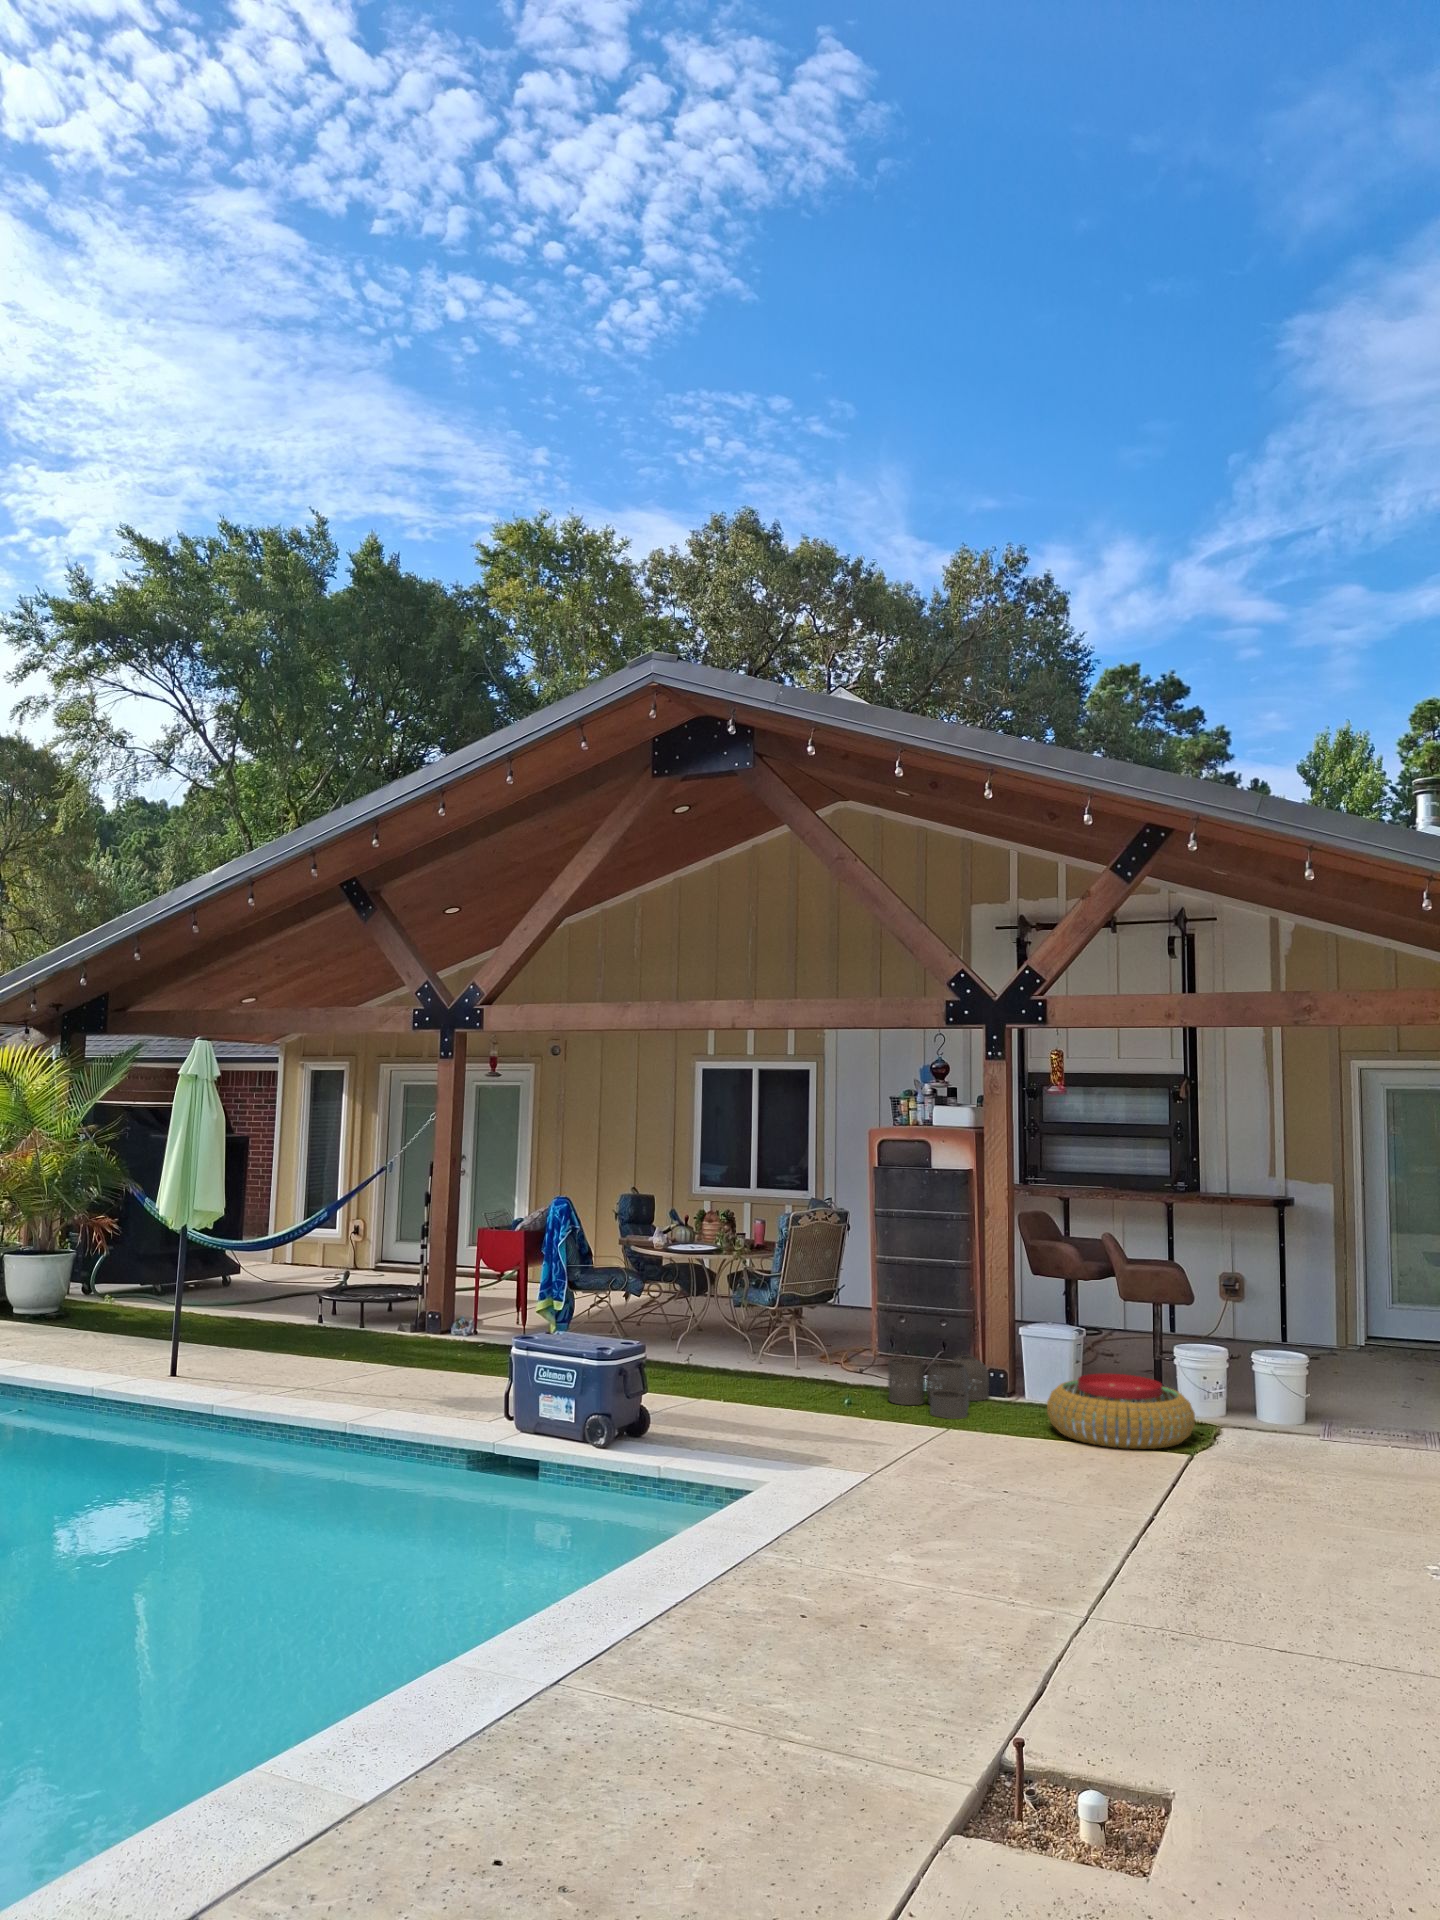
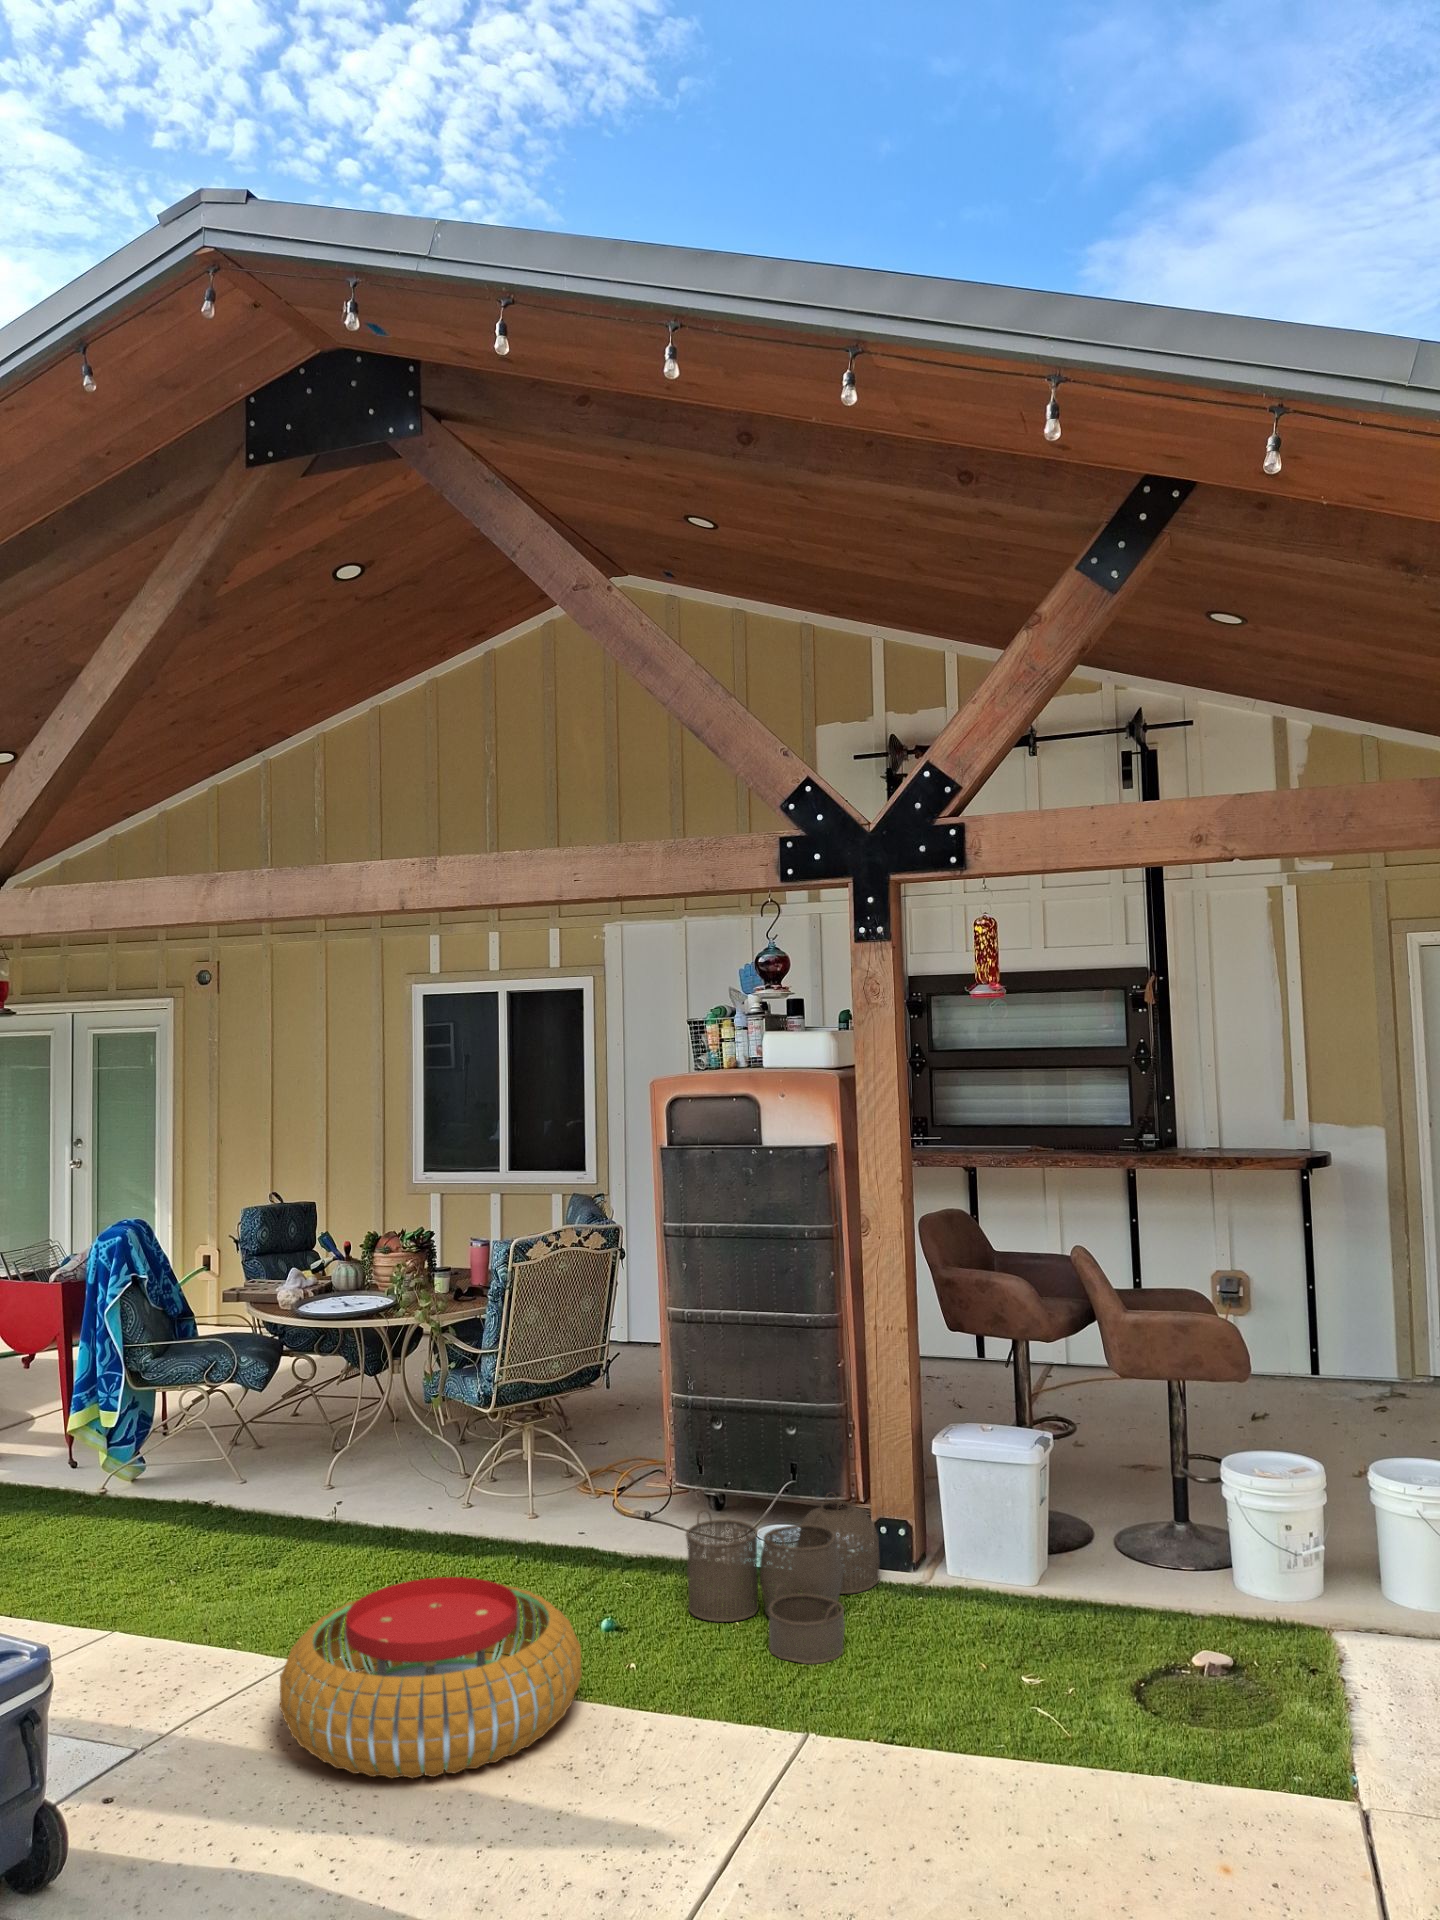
pouf: present [1047,1373,1195,1449] -> present [280,1577,582,1778]

